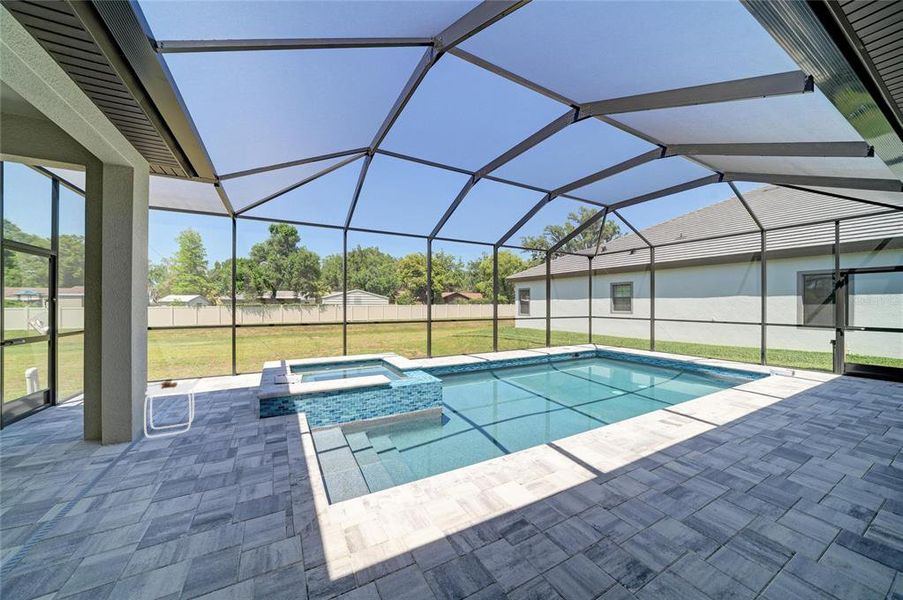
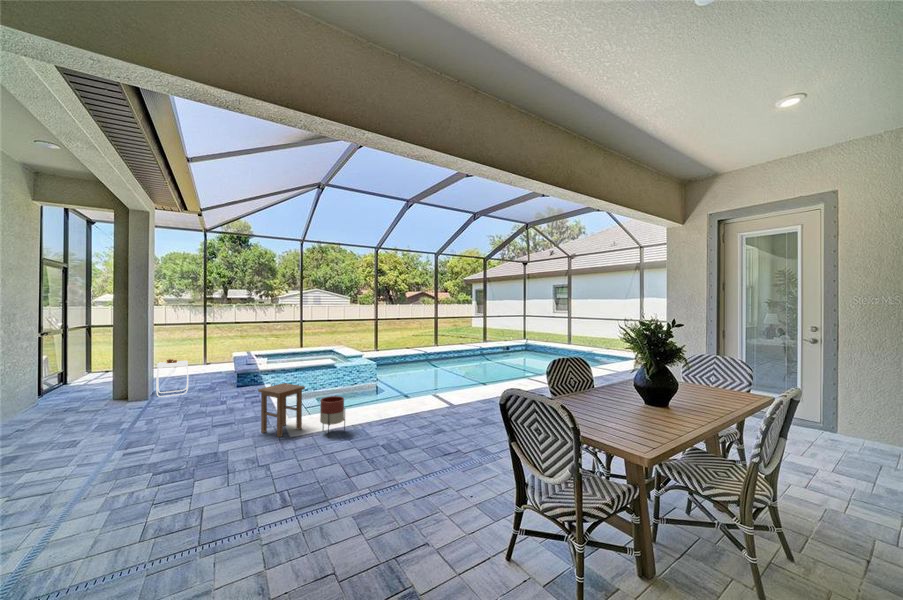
stool: none [270,444,356,569] -> present [258,383,305,437]
planter: none [387,478,432,577] -> present [320,396,345,438]

